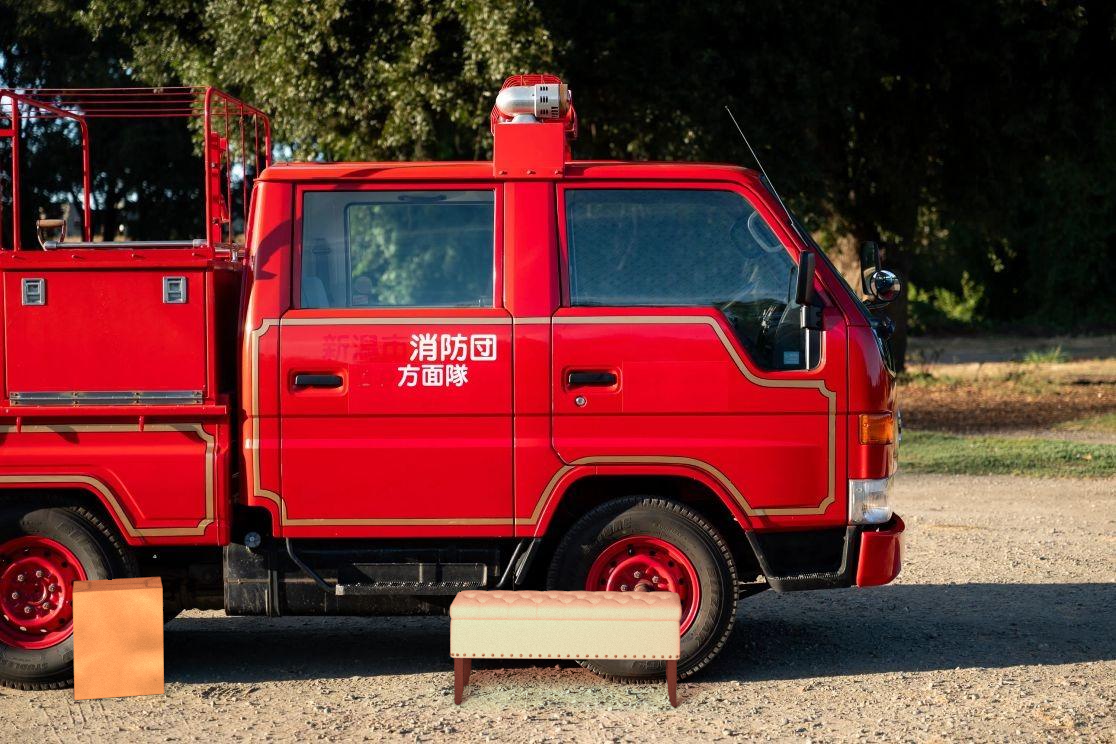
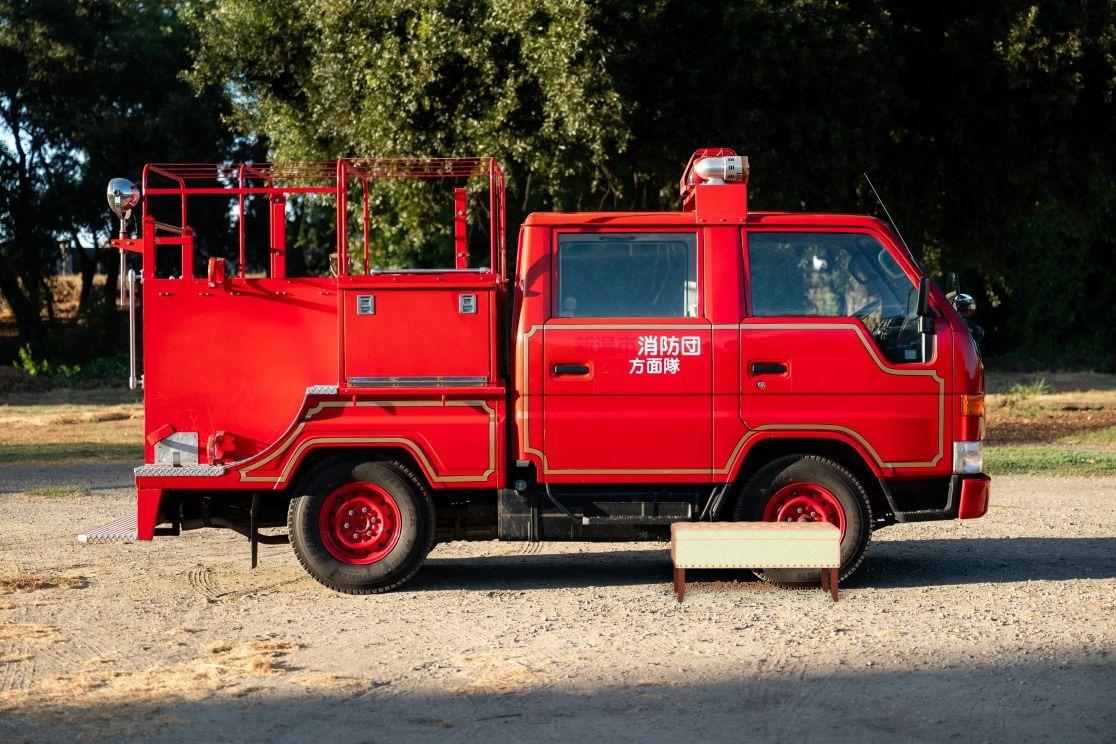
cardboard box: present [73,577,164,700] -> none [389,516,460,603]

